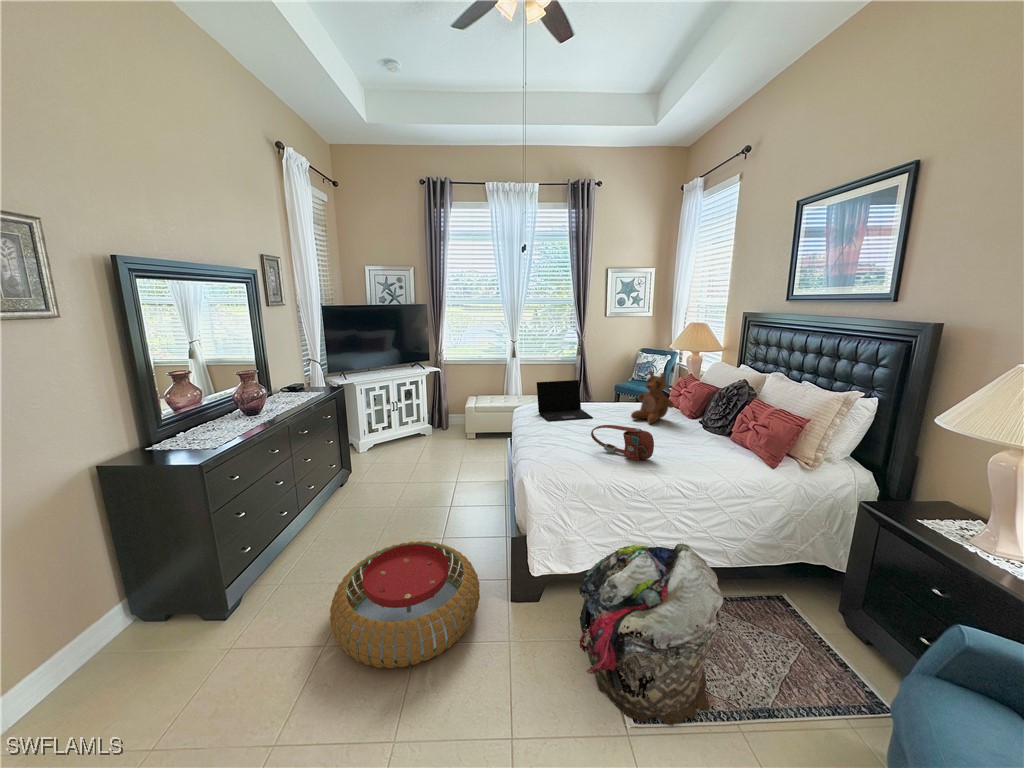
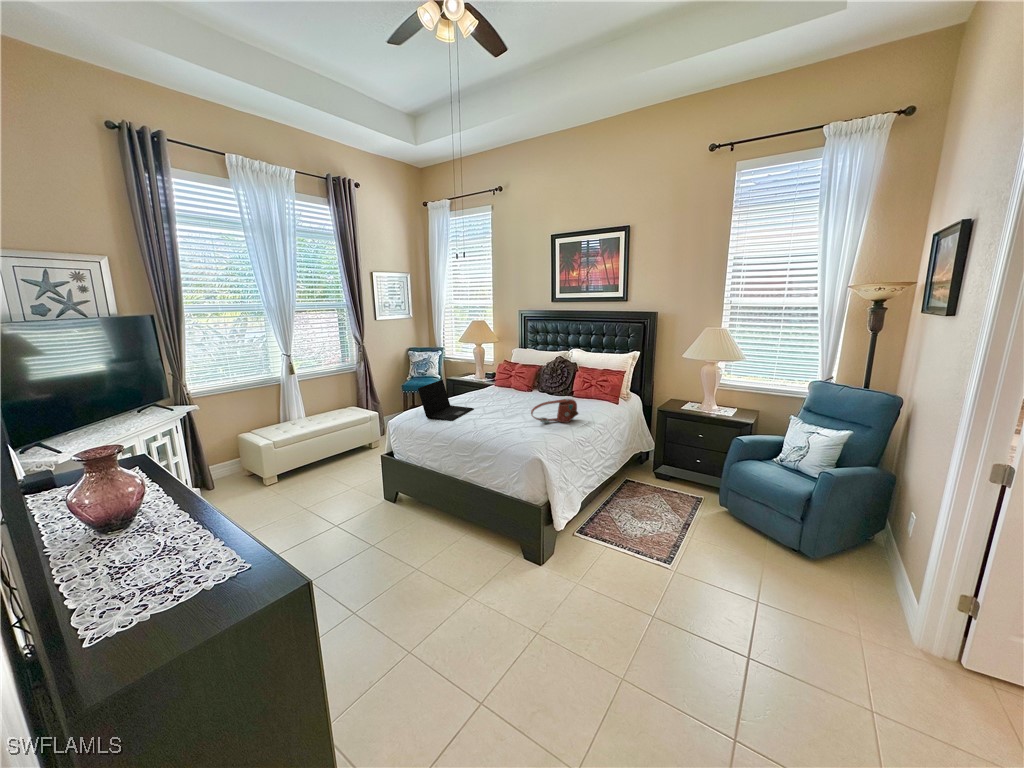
teddy bear: present [631,371,674,424] -> none [491,360,523,402]
pouf: present [330,541,480,668] -> none [431,553,579,691]
laundry basket: present [579,544,723,726] -> none [592,459,681,566]

